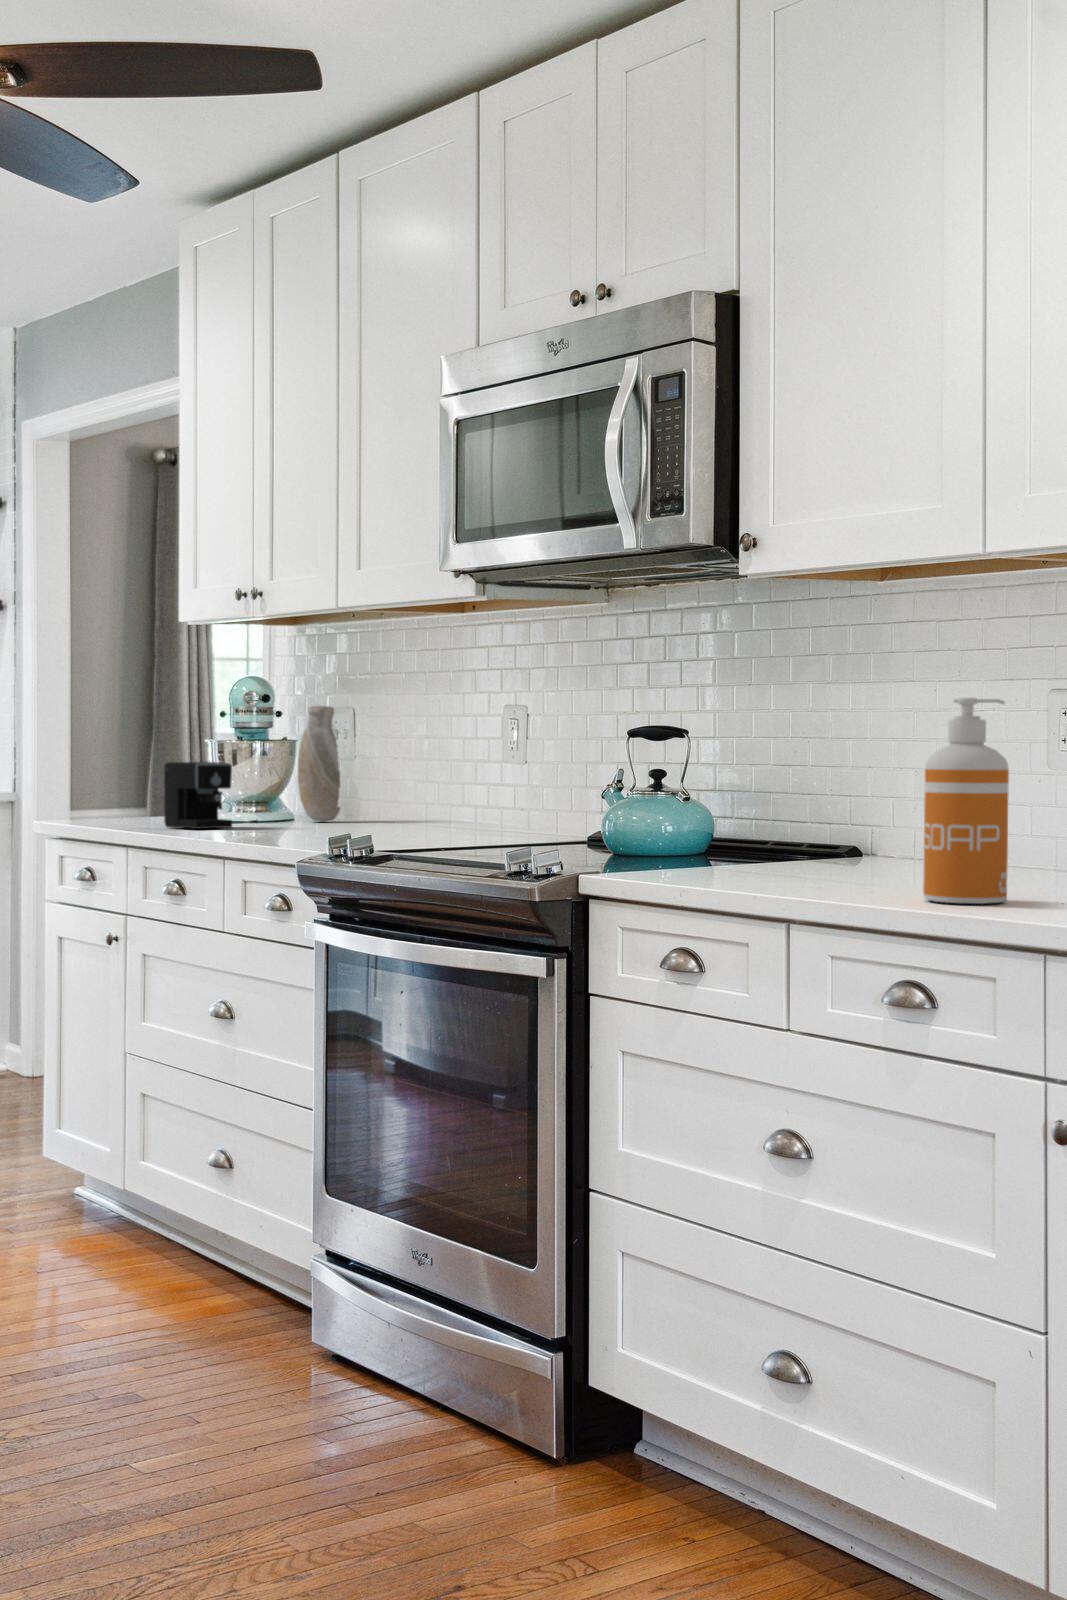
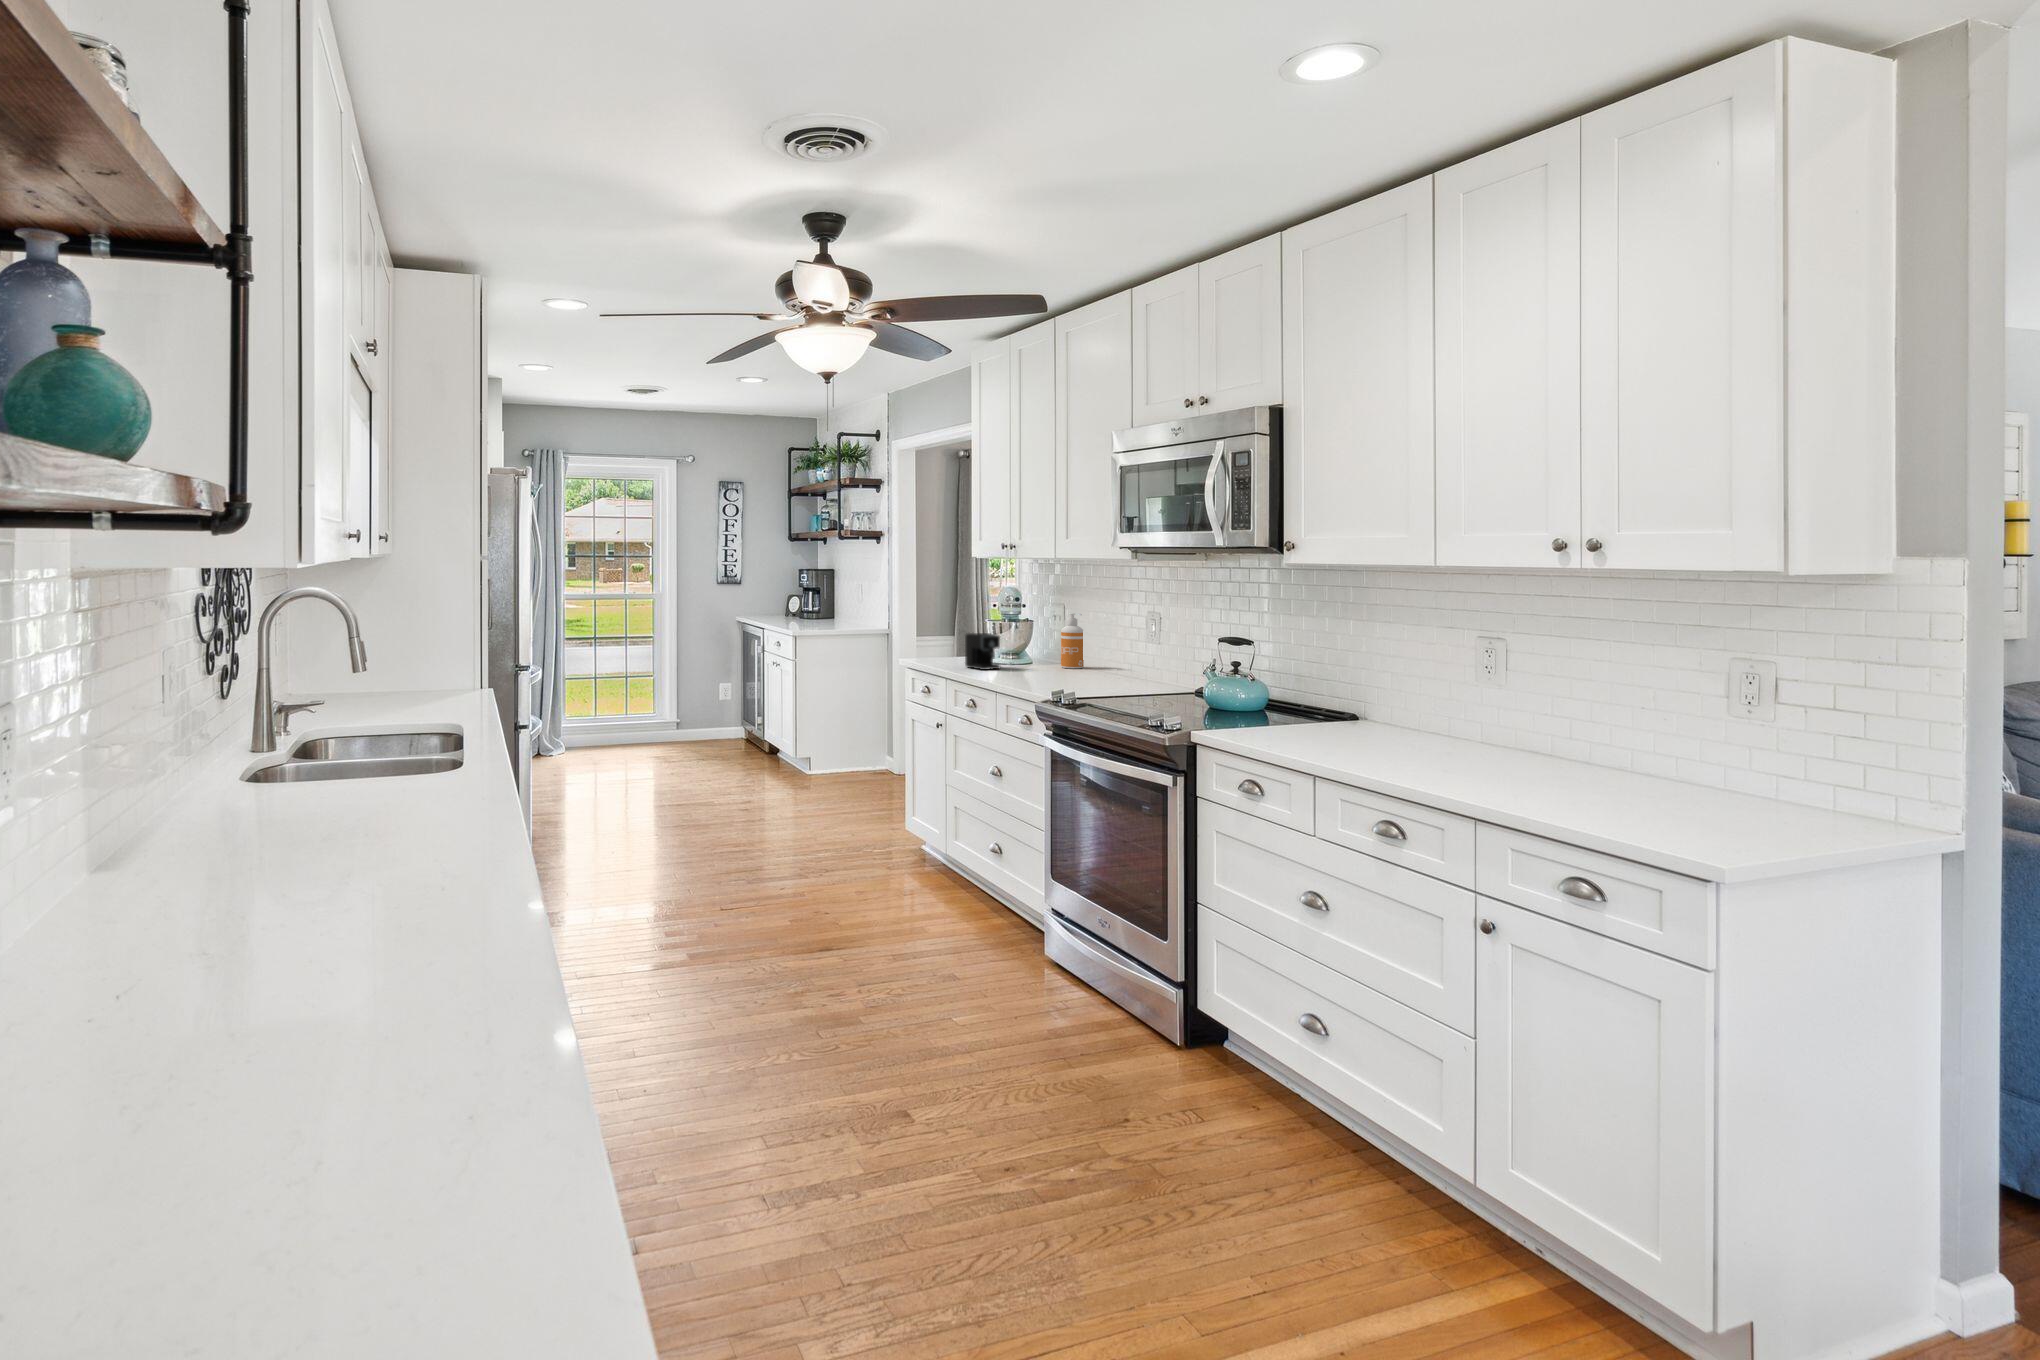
soap dispenser: present [923,698,1009,904] -> present [1061,613,1084,669]
vase: present [298,706,340,822] -> none [1035,600,1060,662]

